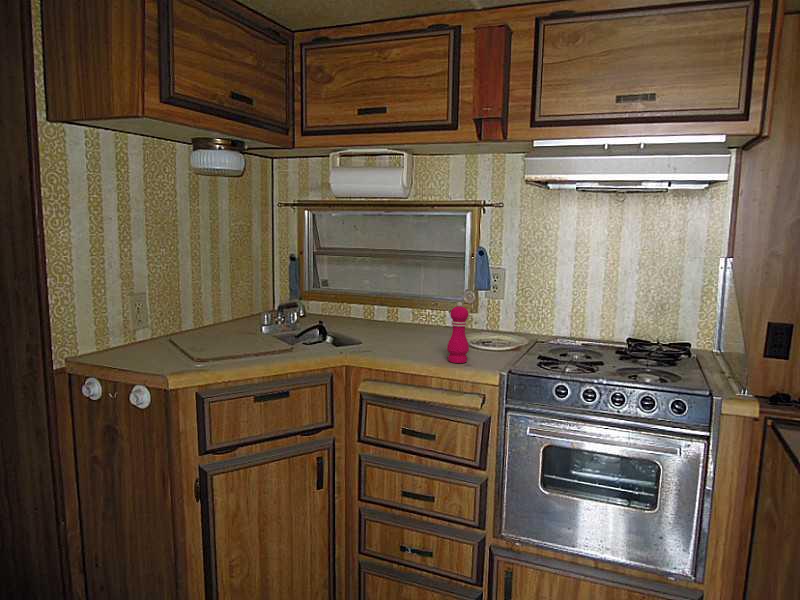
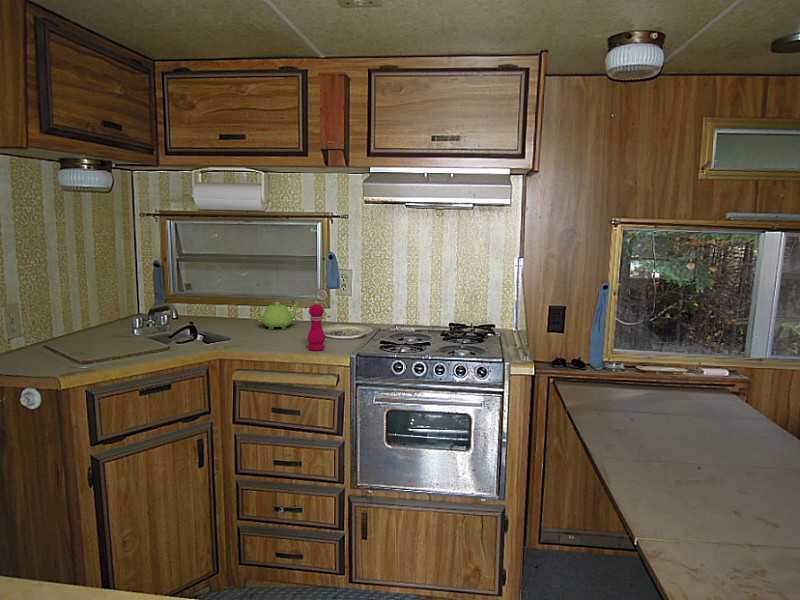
teapot: none [393,303,441,334] -> present [258,302,299,329]

